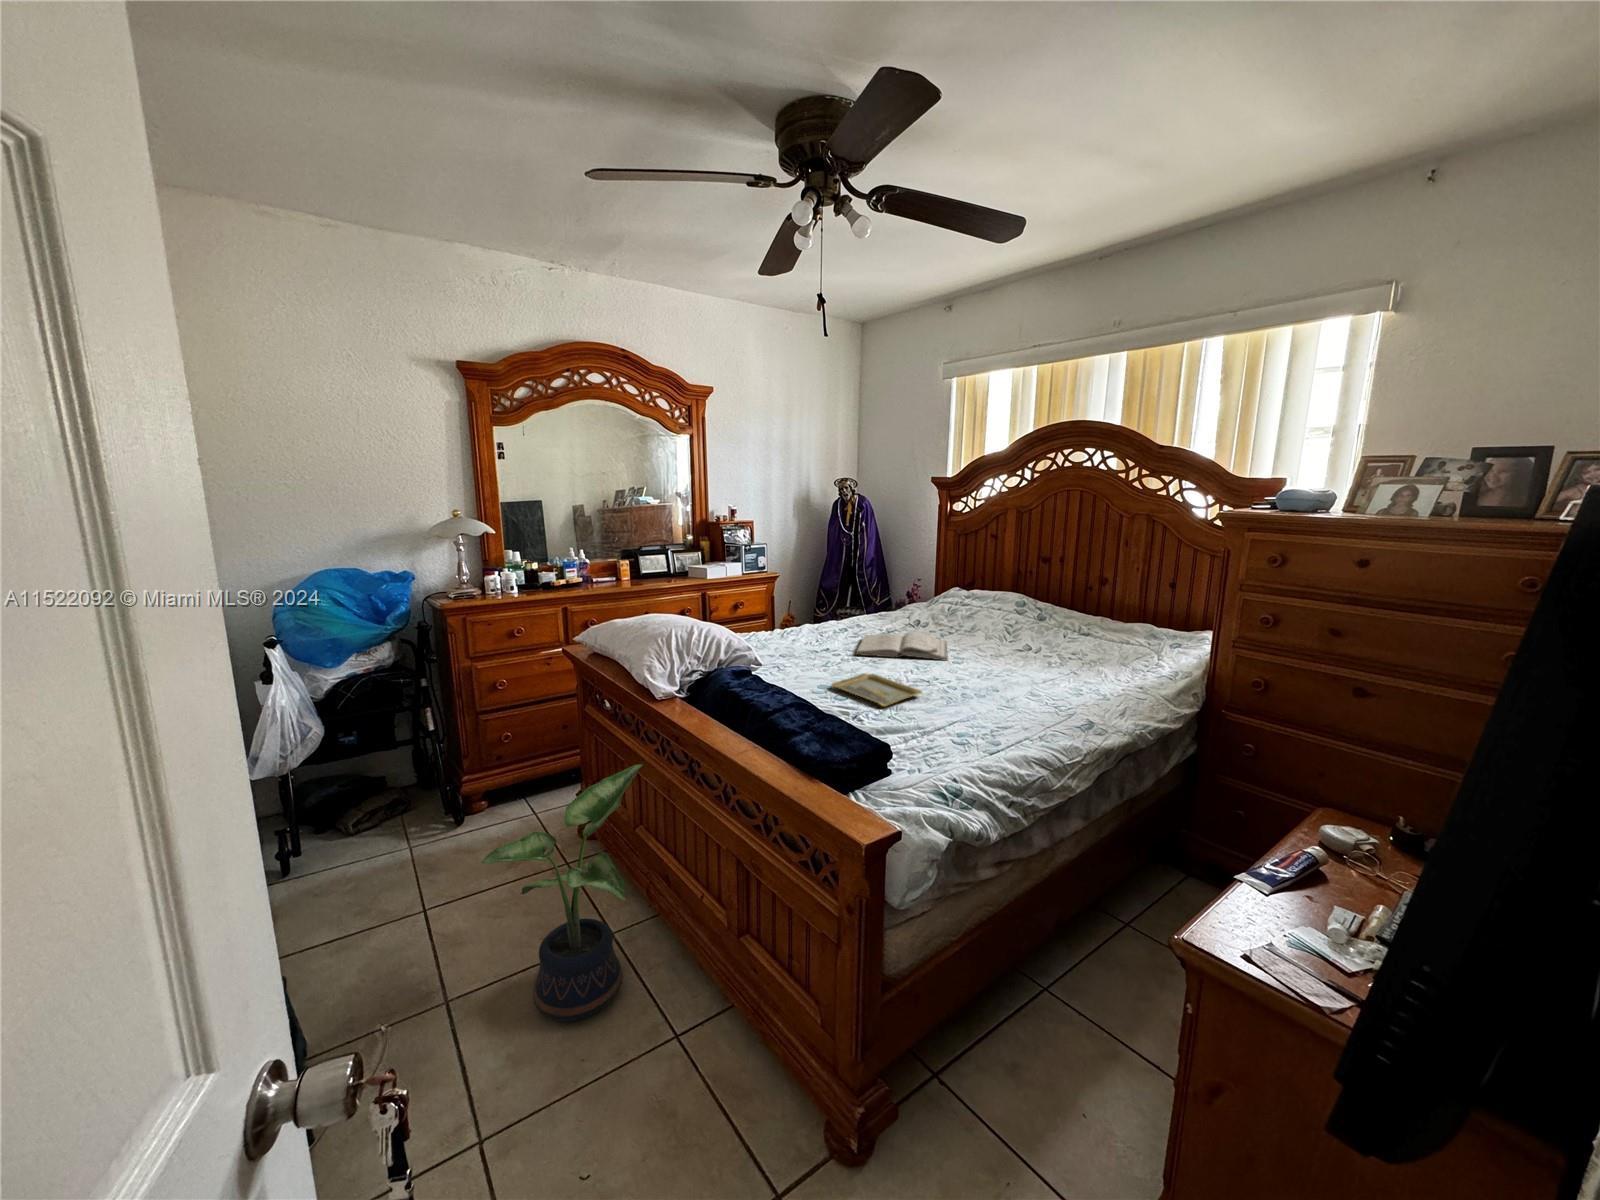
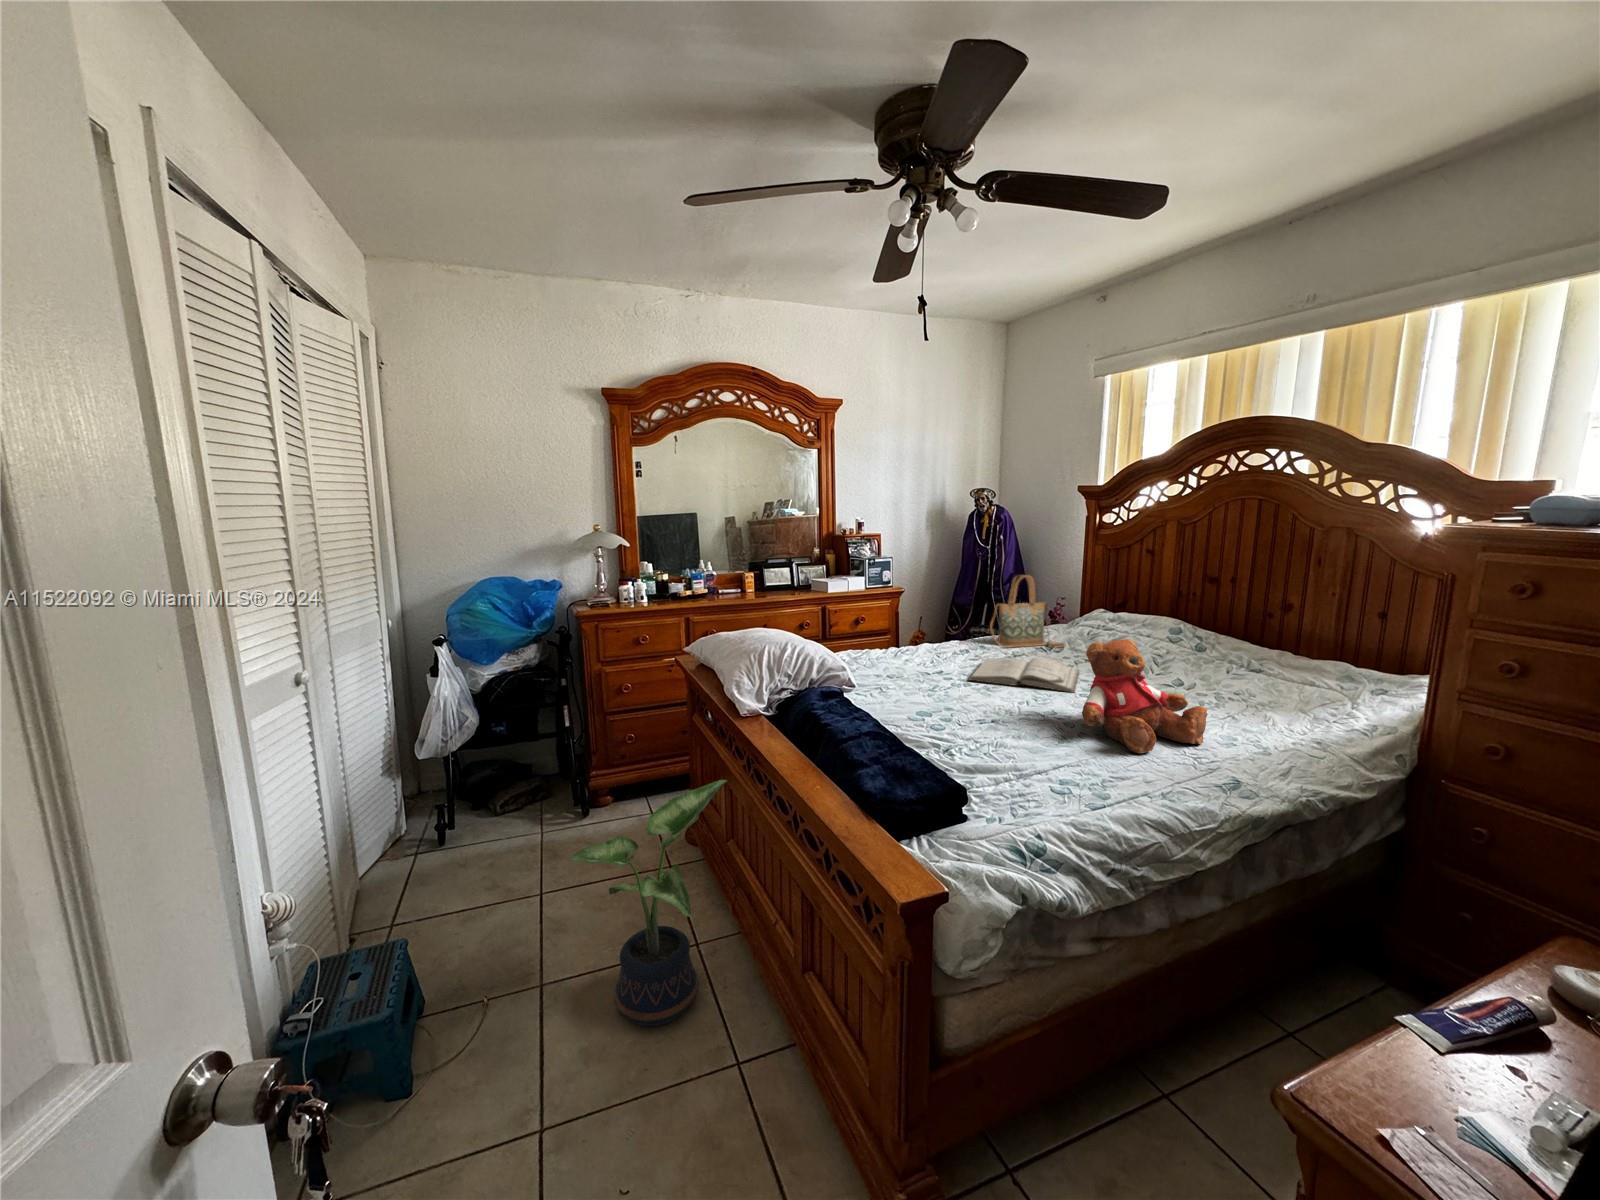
handbag: none [864,558,929,625] -> present [990,575,1065,648]
teddy bear: none [964,609,1062,706] -> present [1082,639,1208,753]
tray: present [832,673,922,706] -> none [931,702,1032,741]

